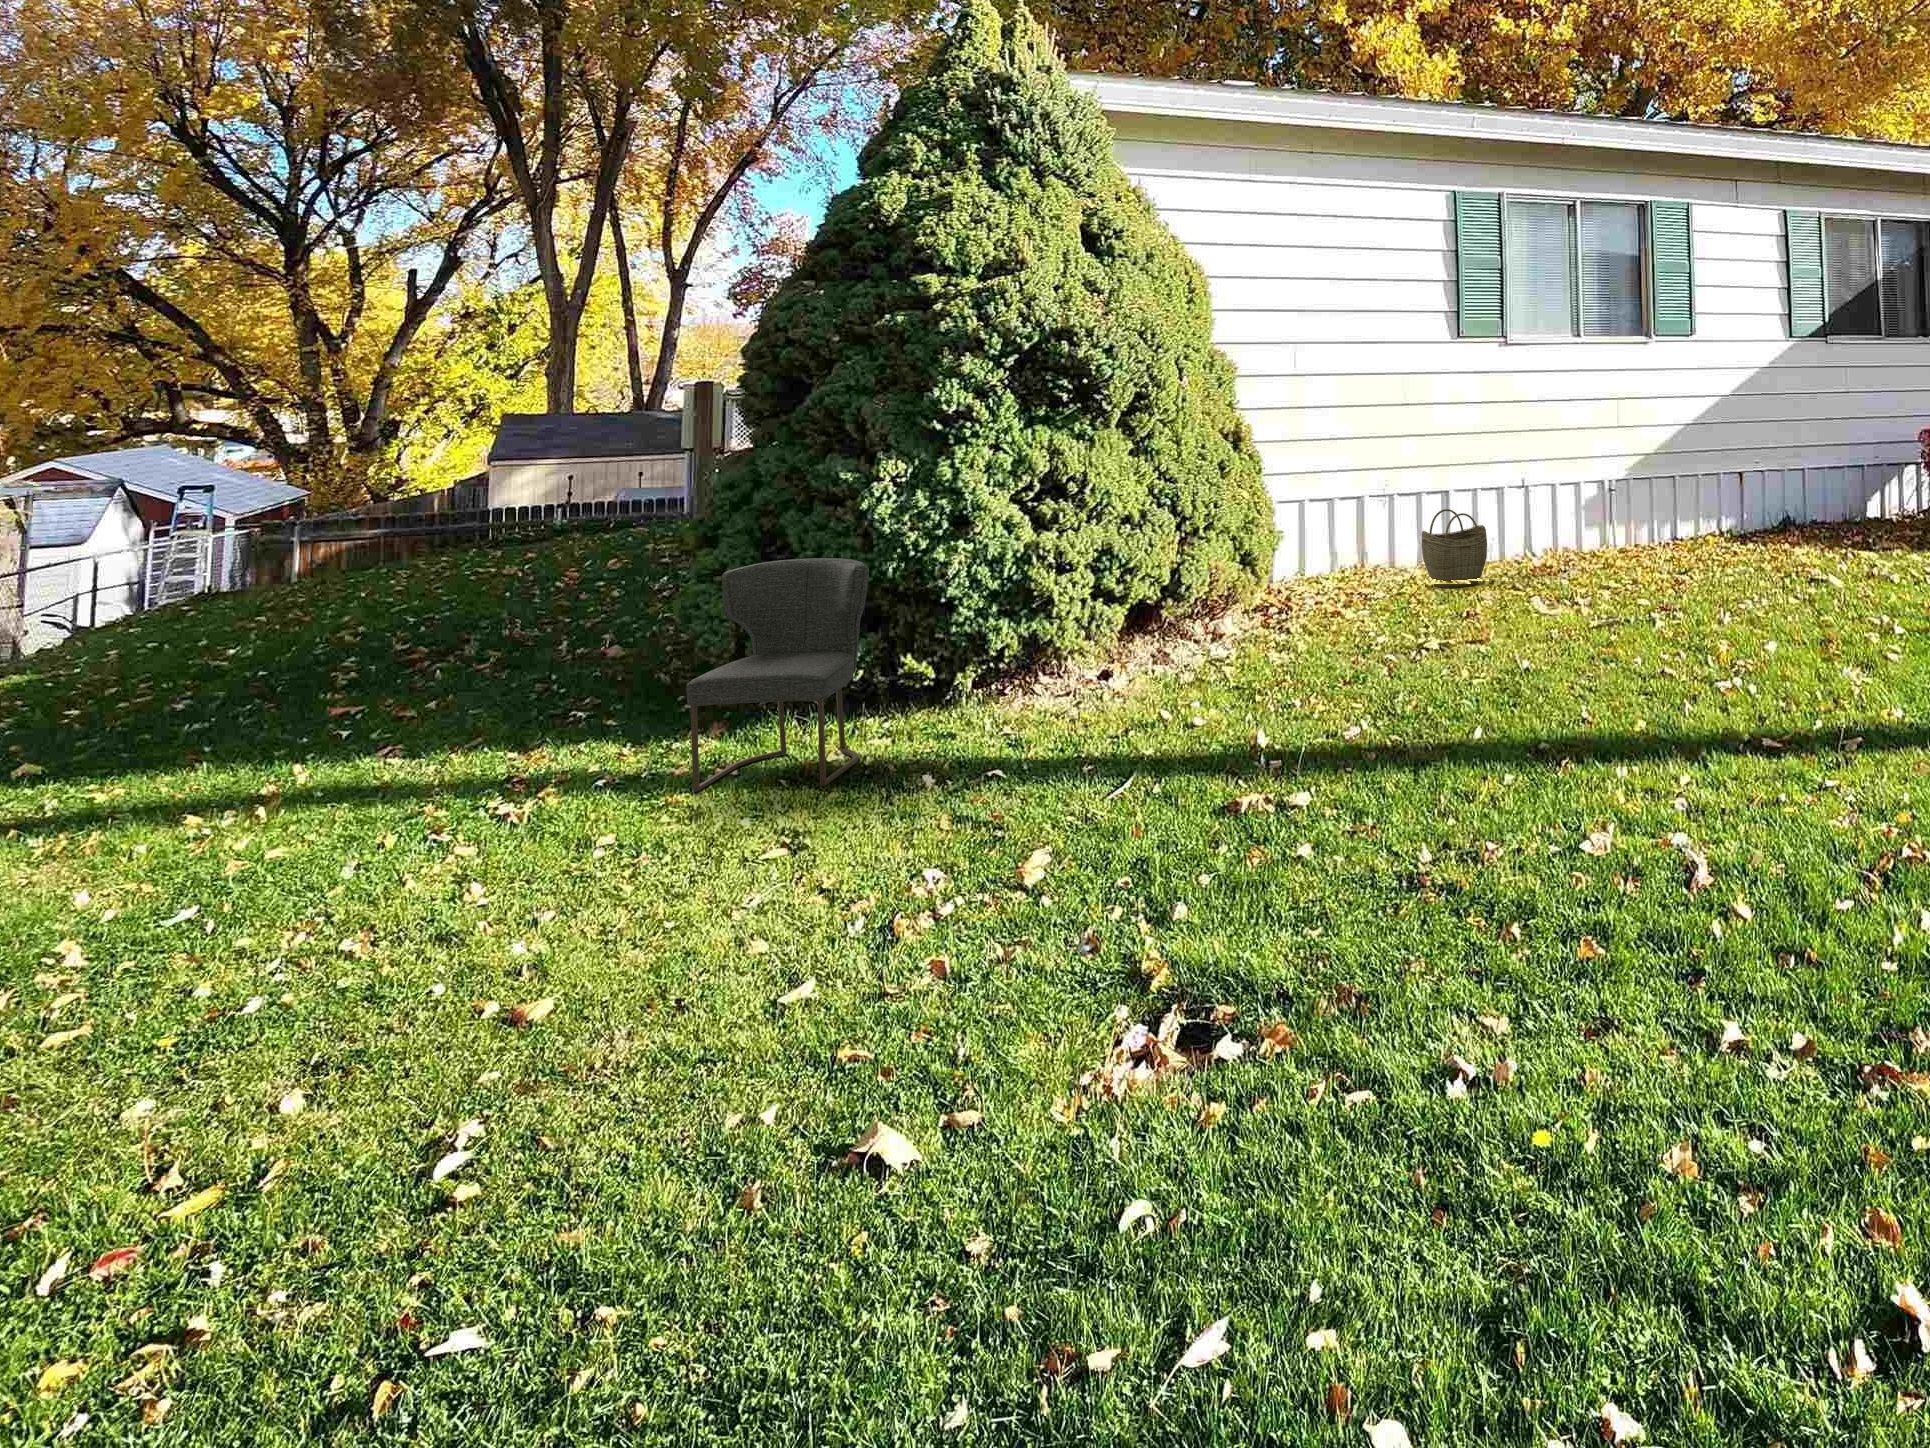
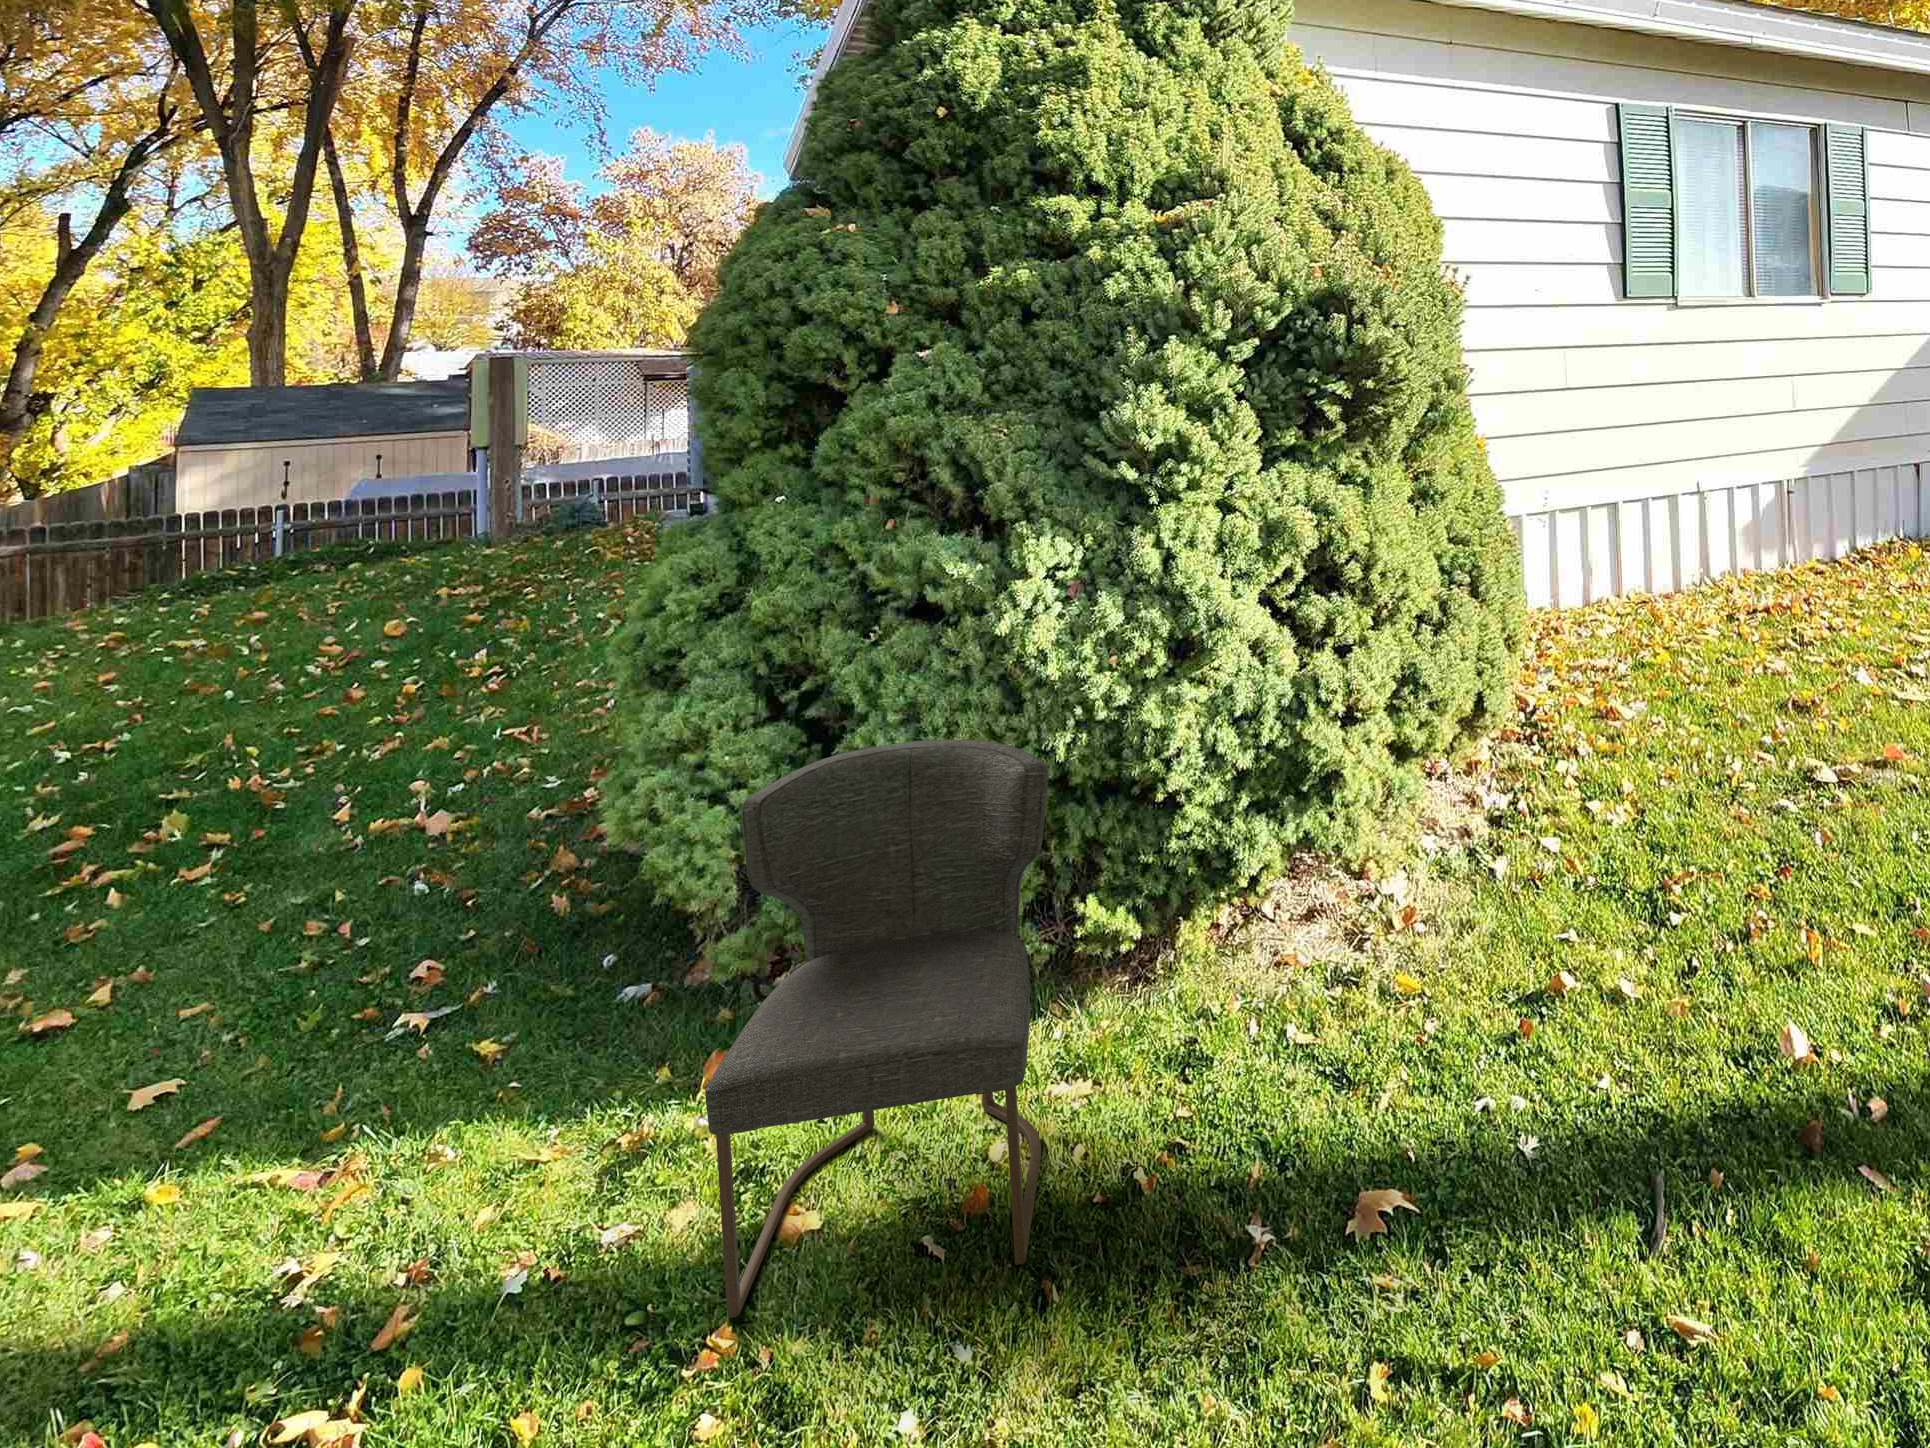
woven basket: present [1422,509,1487,588] -> none [1561,510,1644,613]

